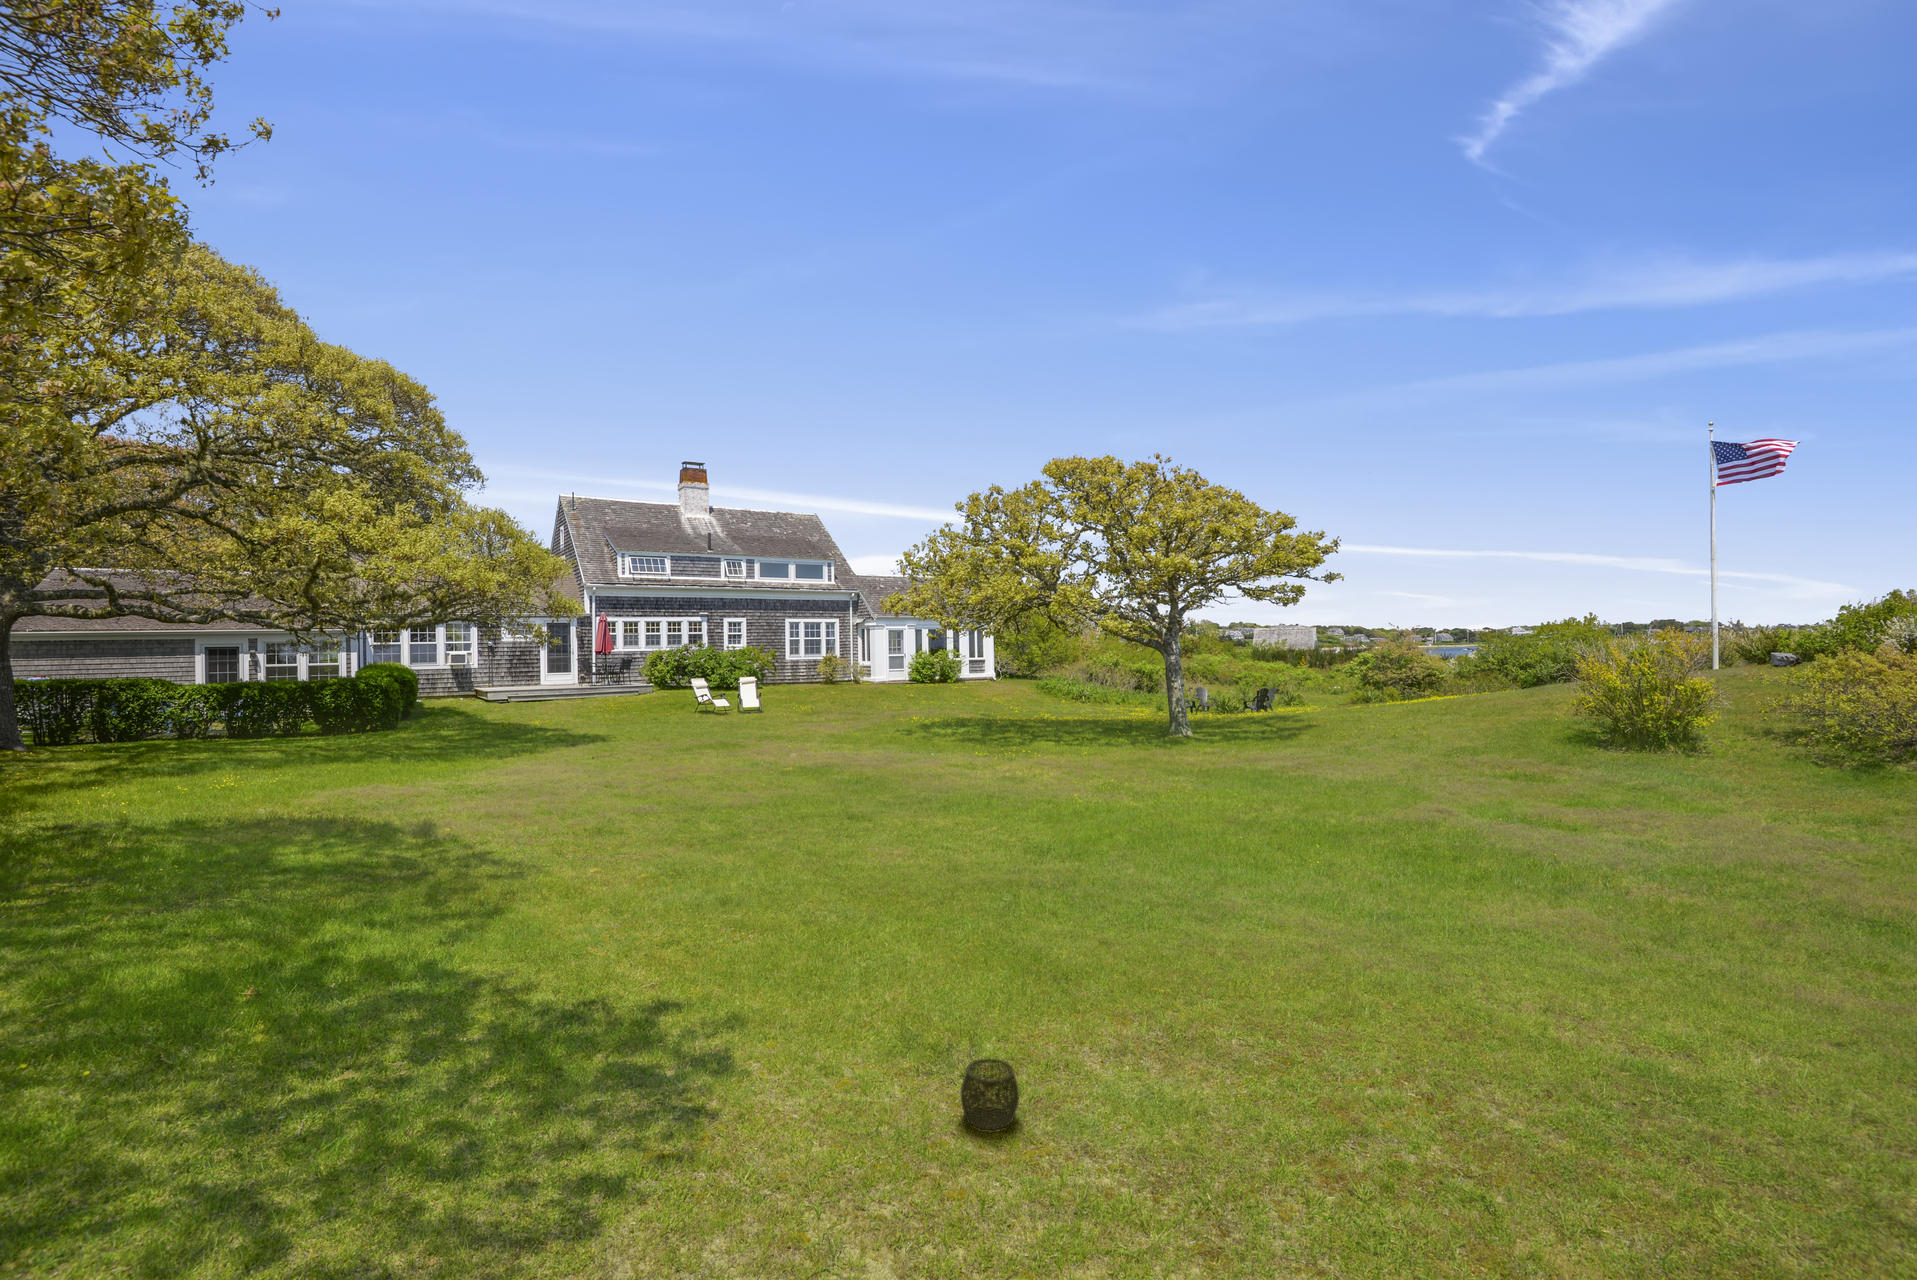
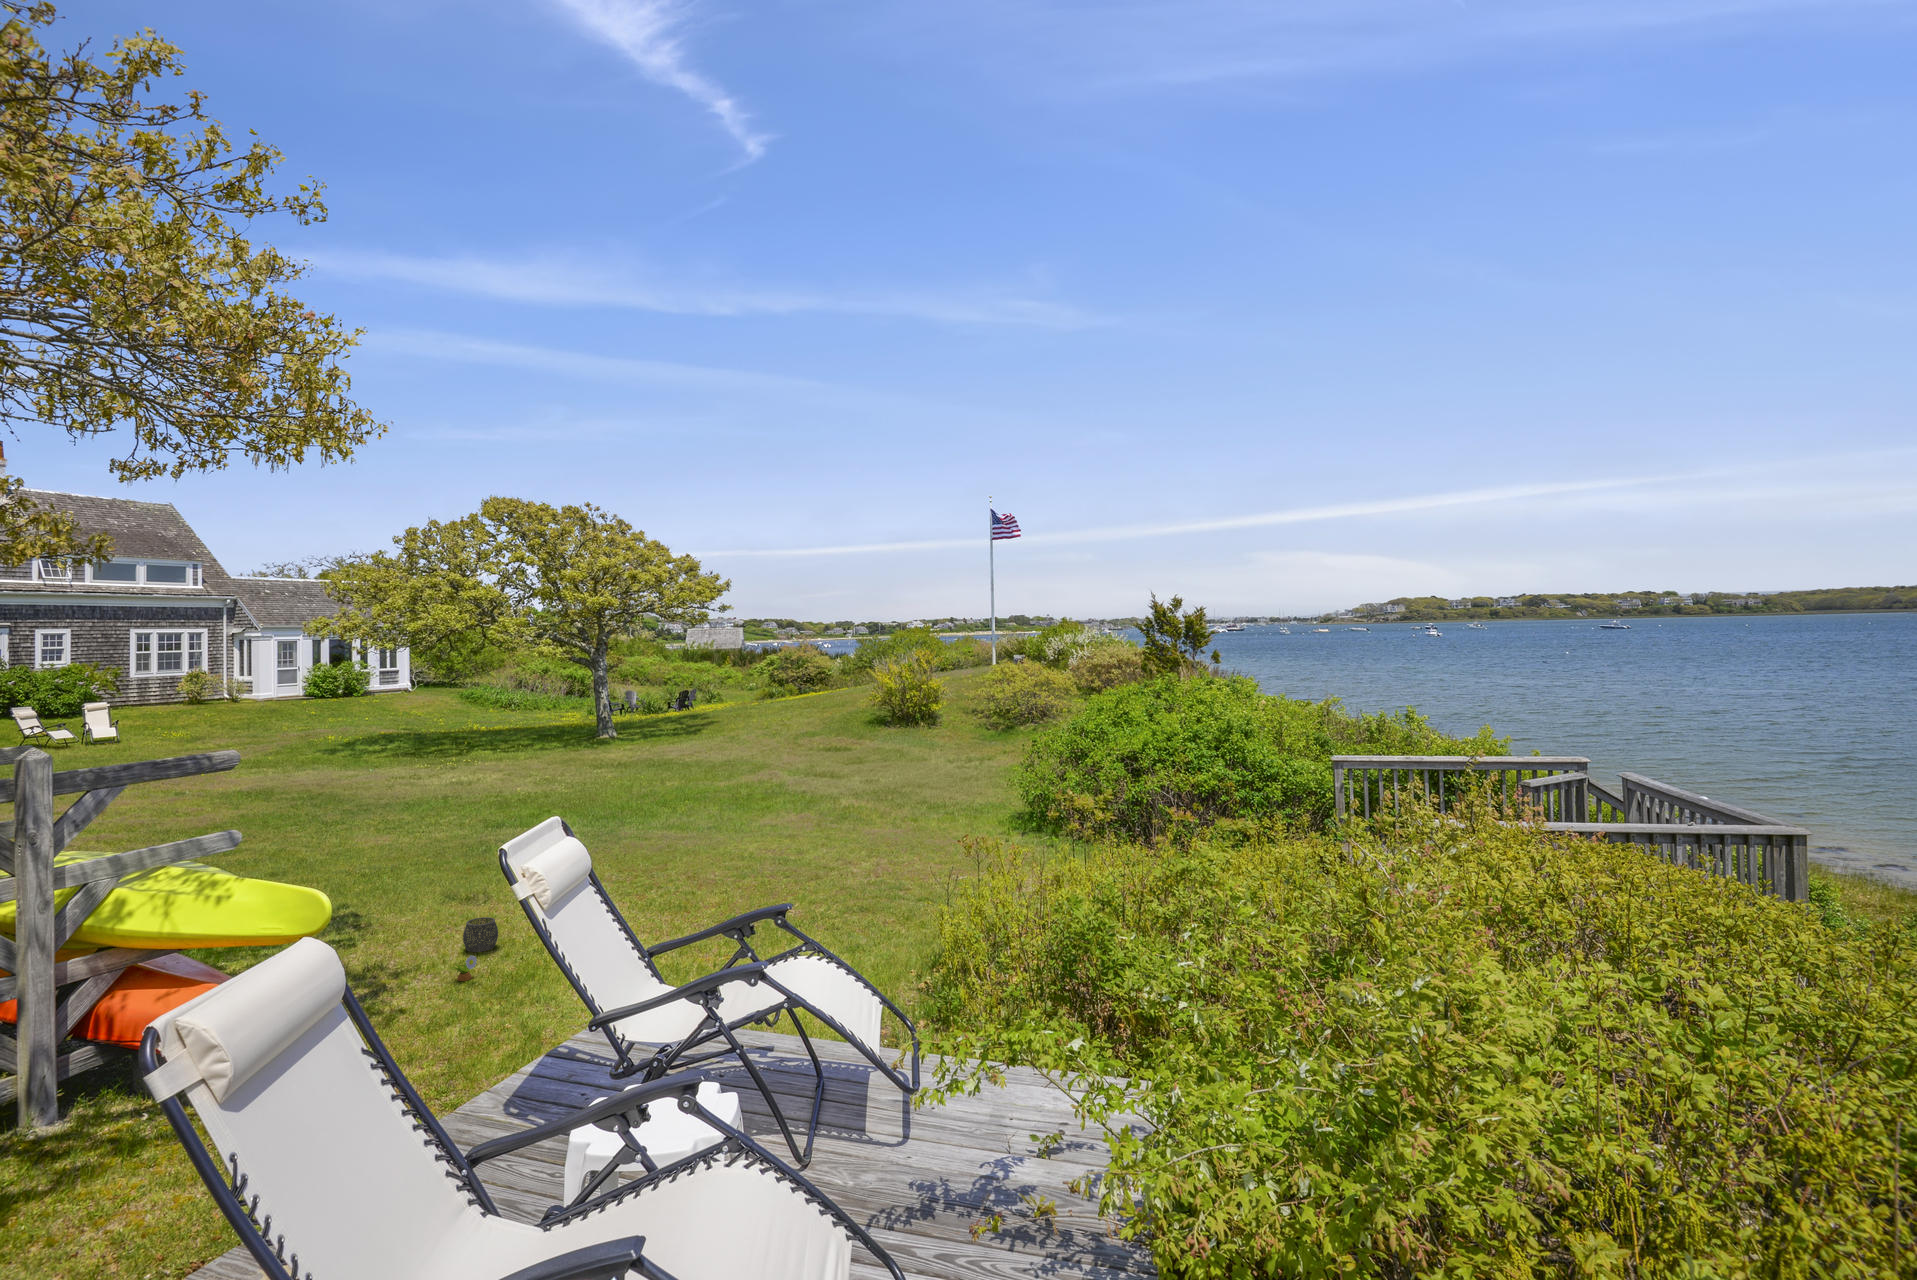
decorative plant: none [920,1173,970,1223] -> present [451,955,477,981]

